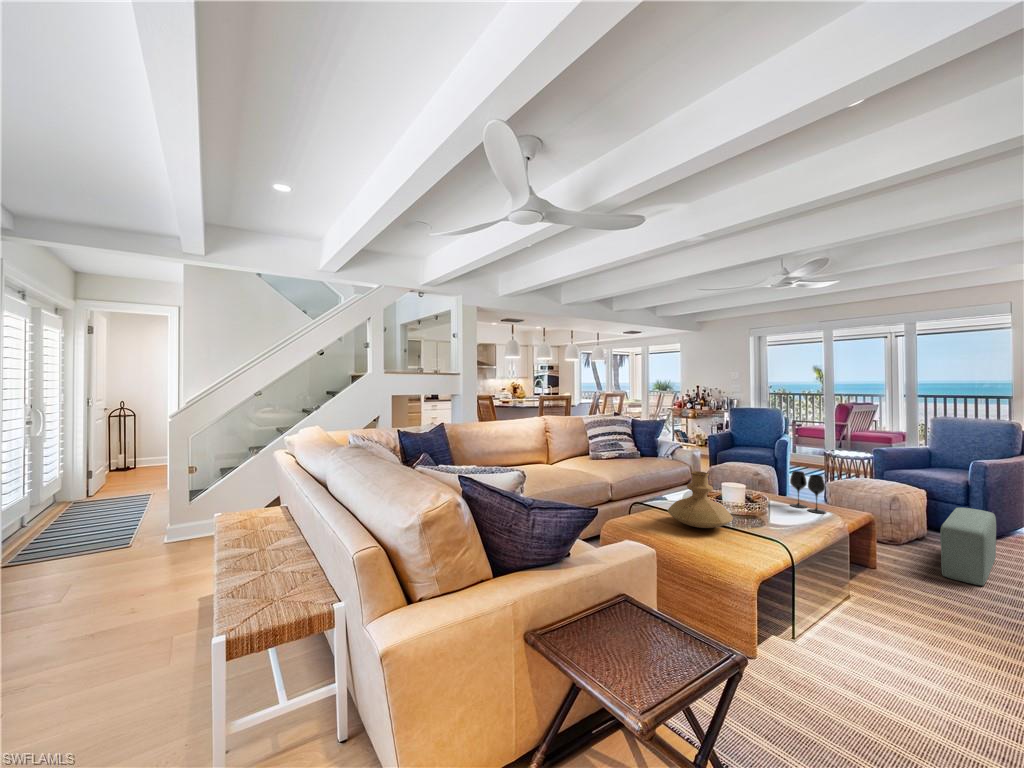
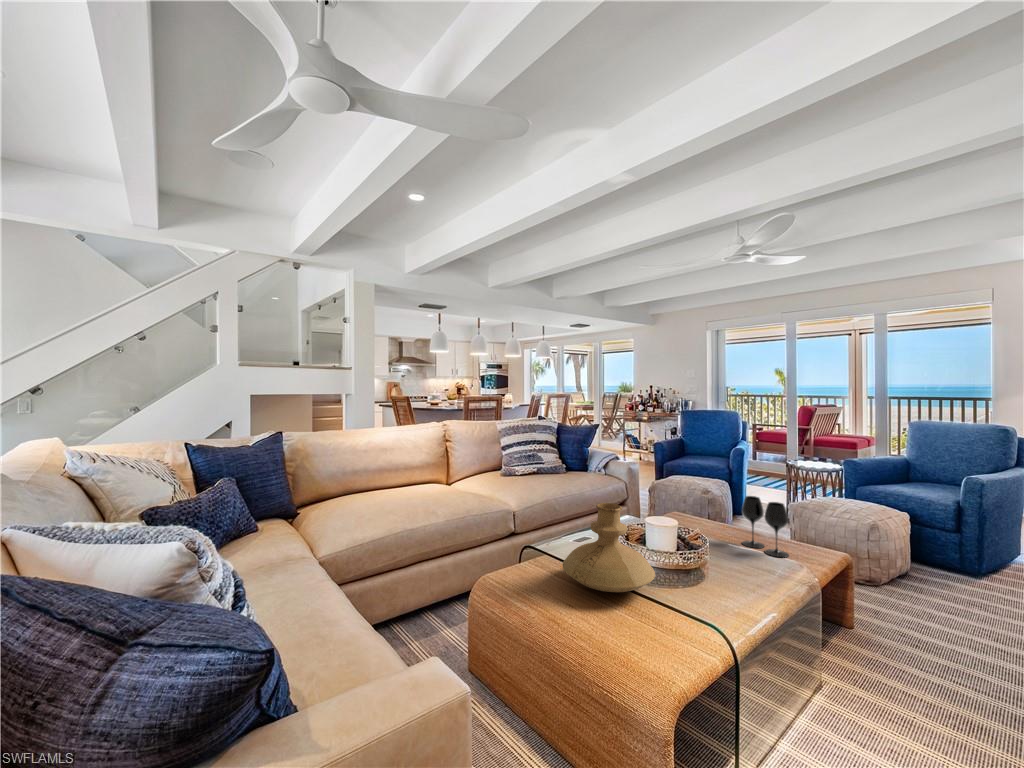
pouf: present [940,507,996,585] -> none [938,539,1001,655]

